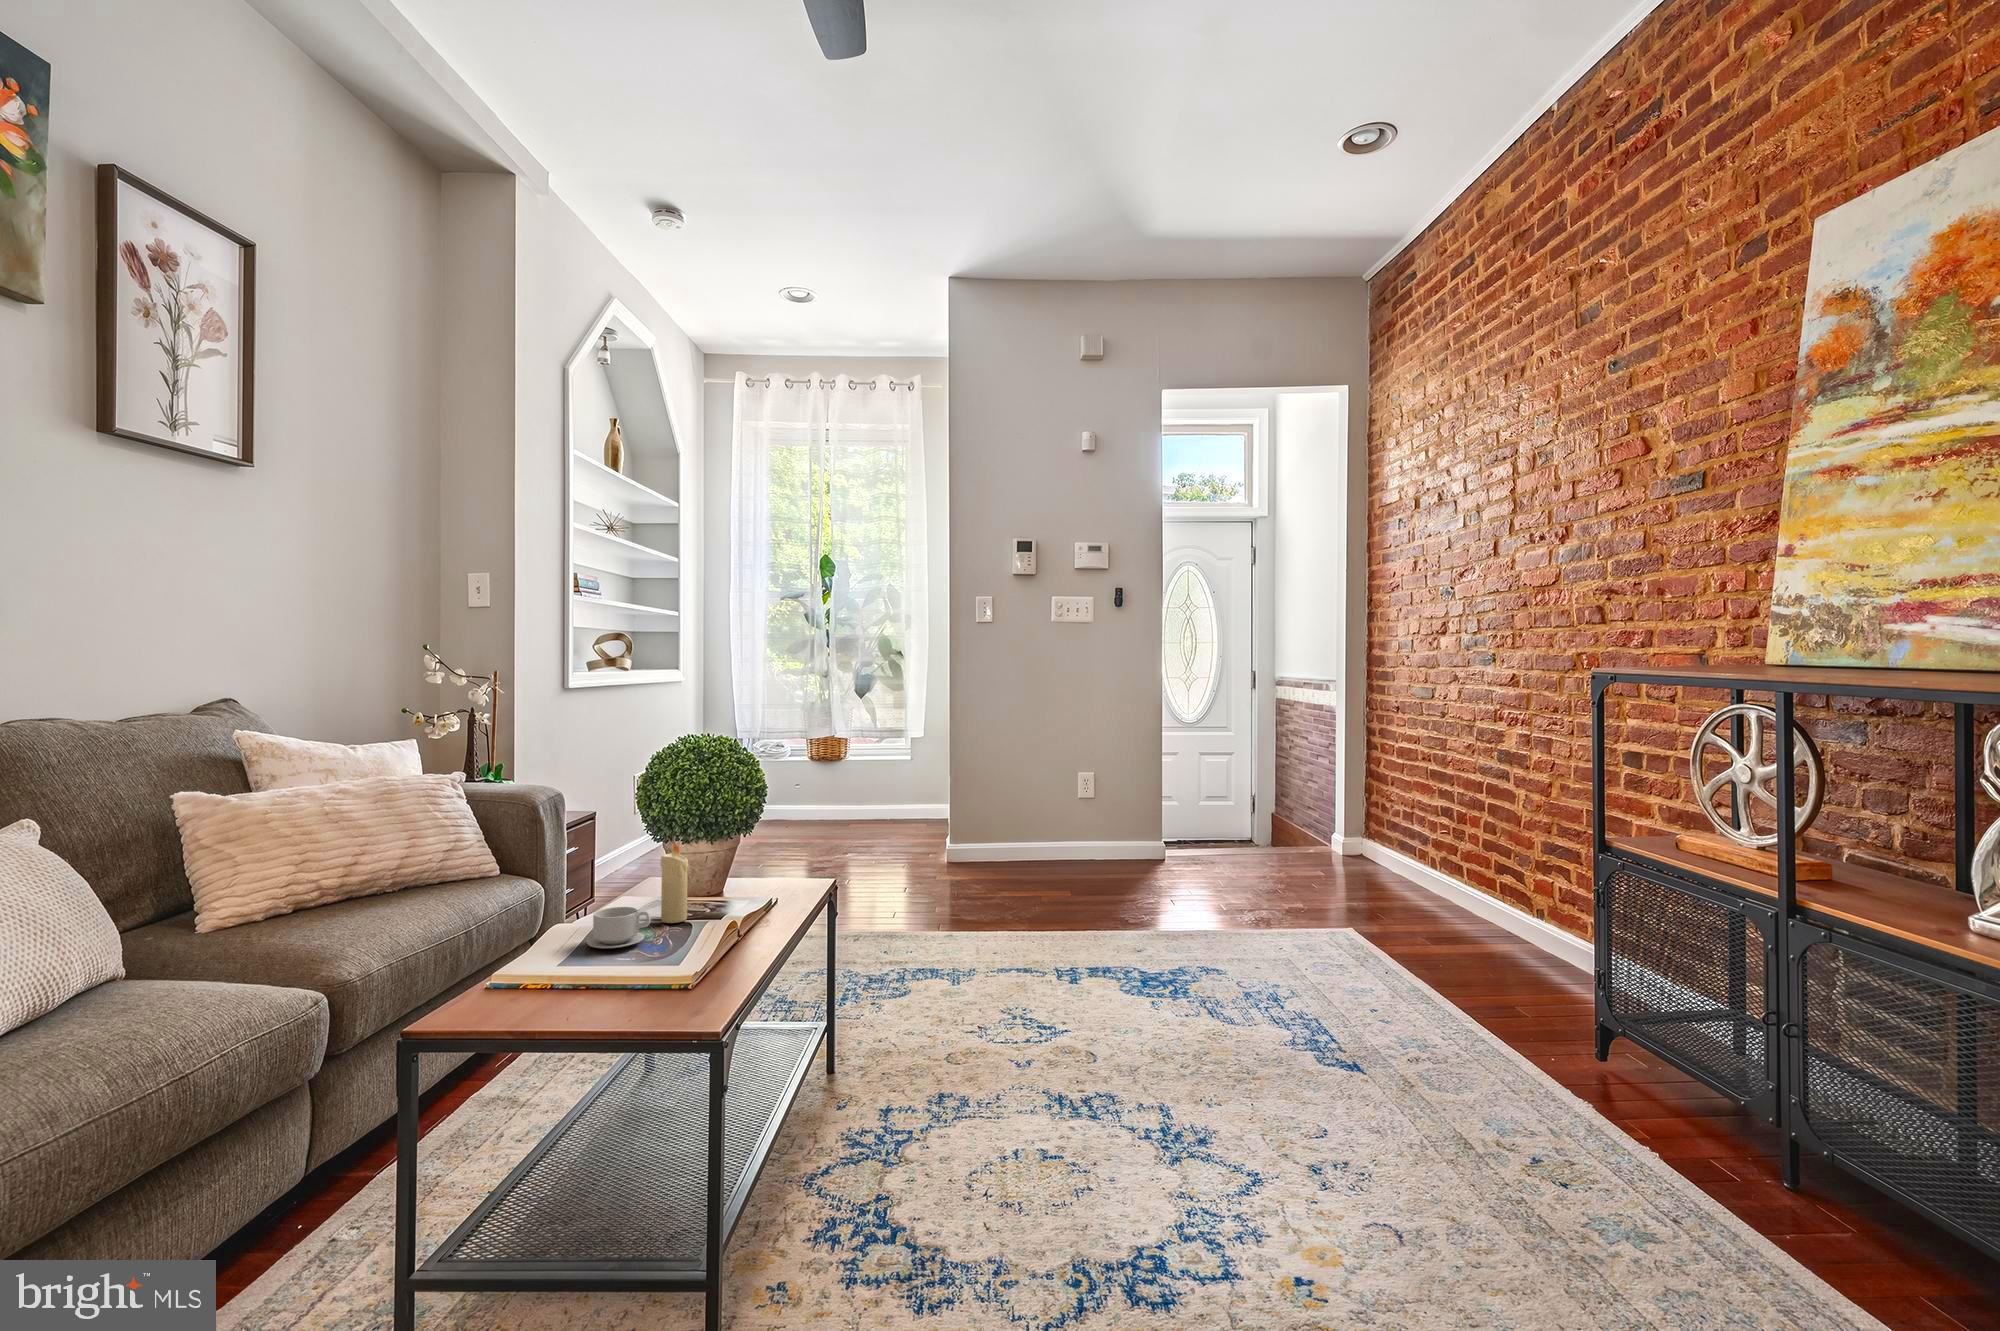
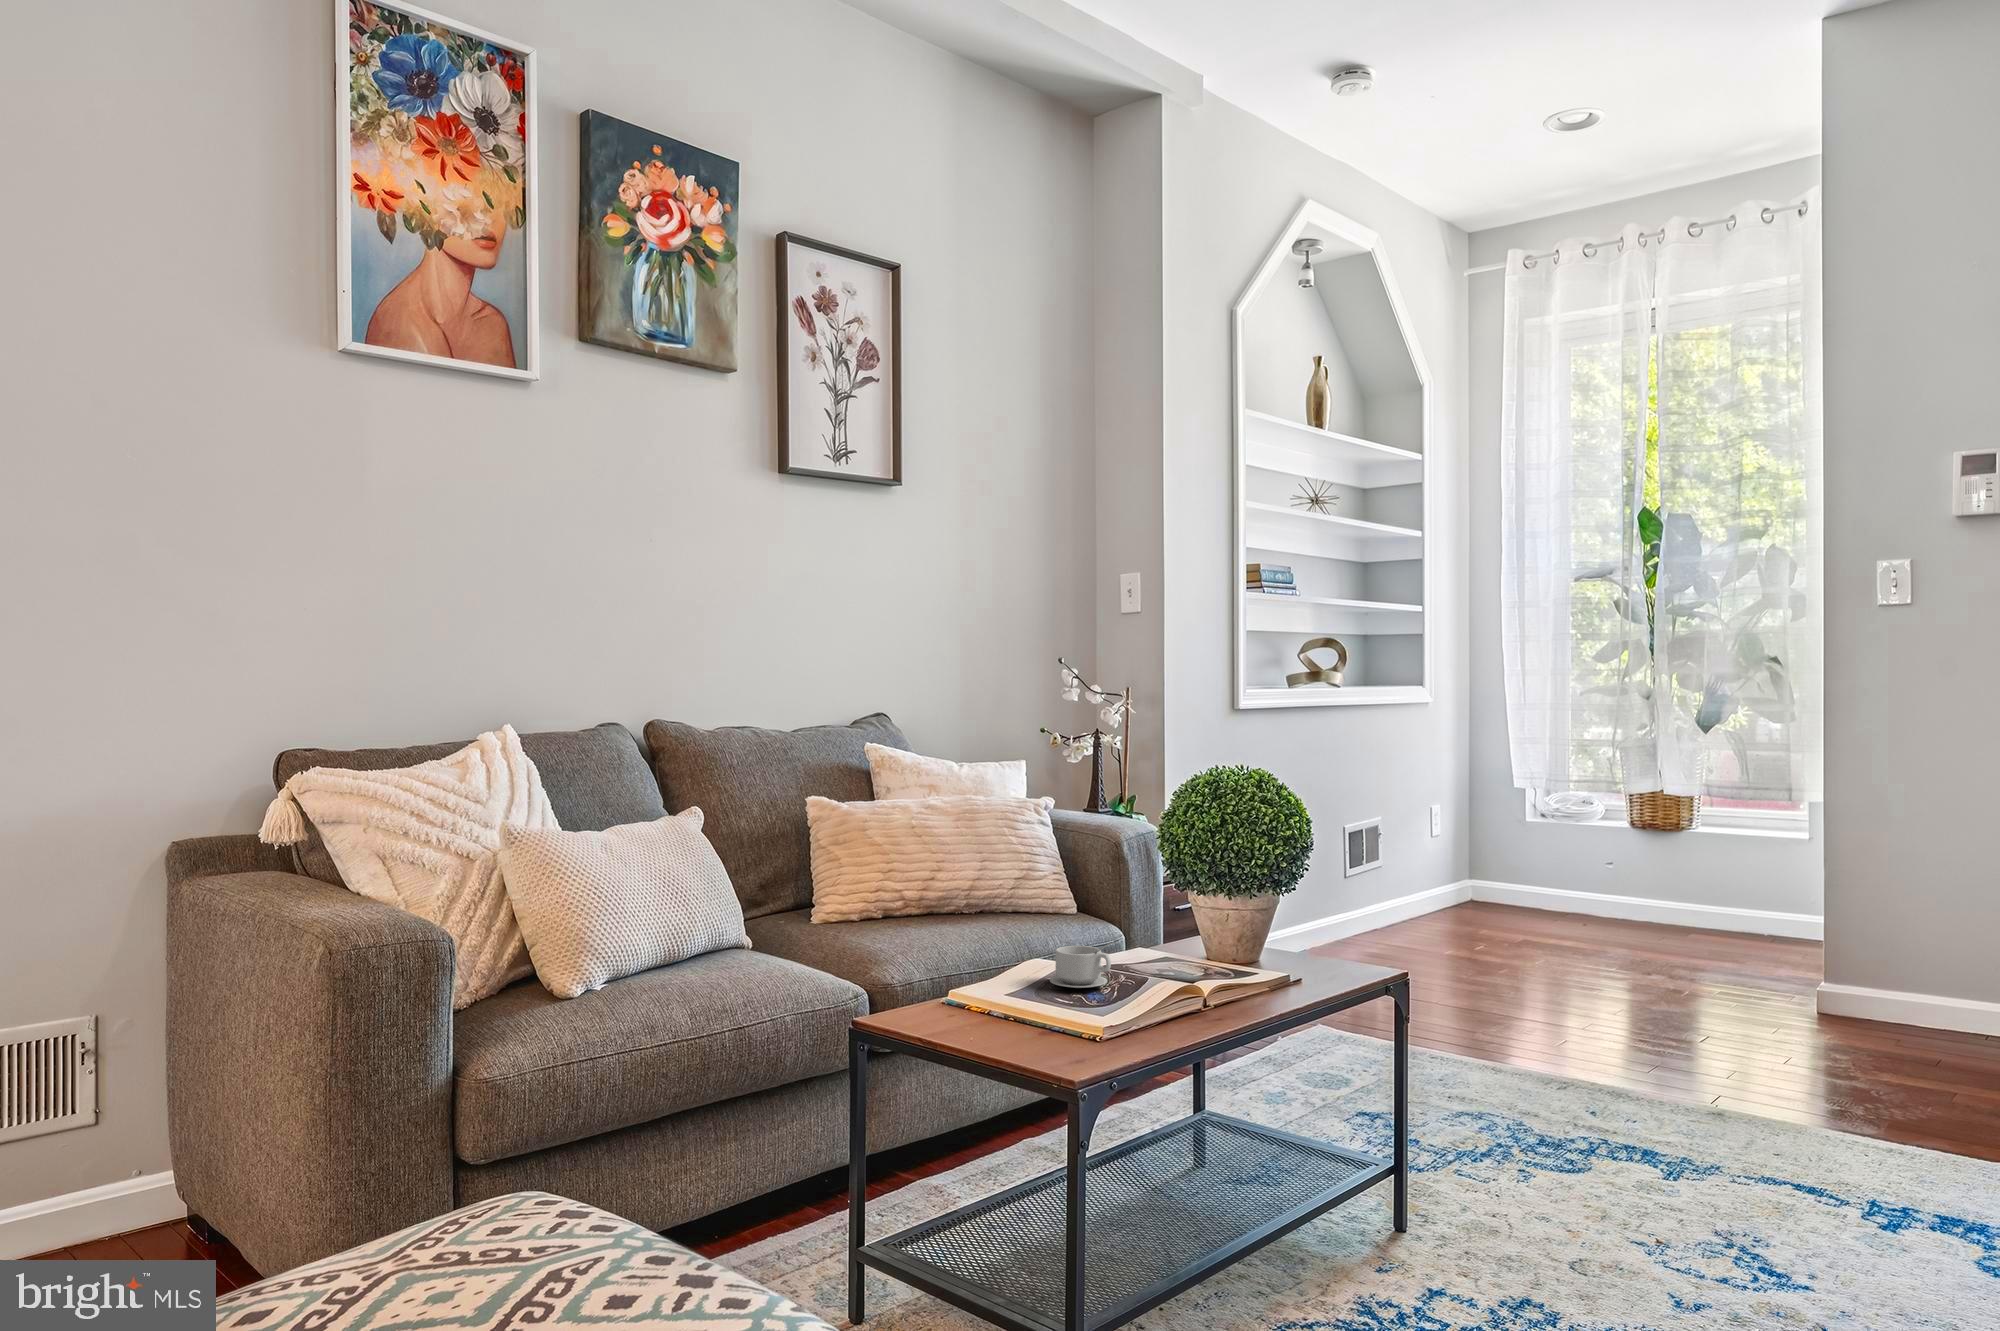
candle: present [660,841,689,923] -> none [1143,882,1174,978]

